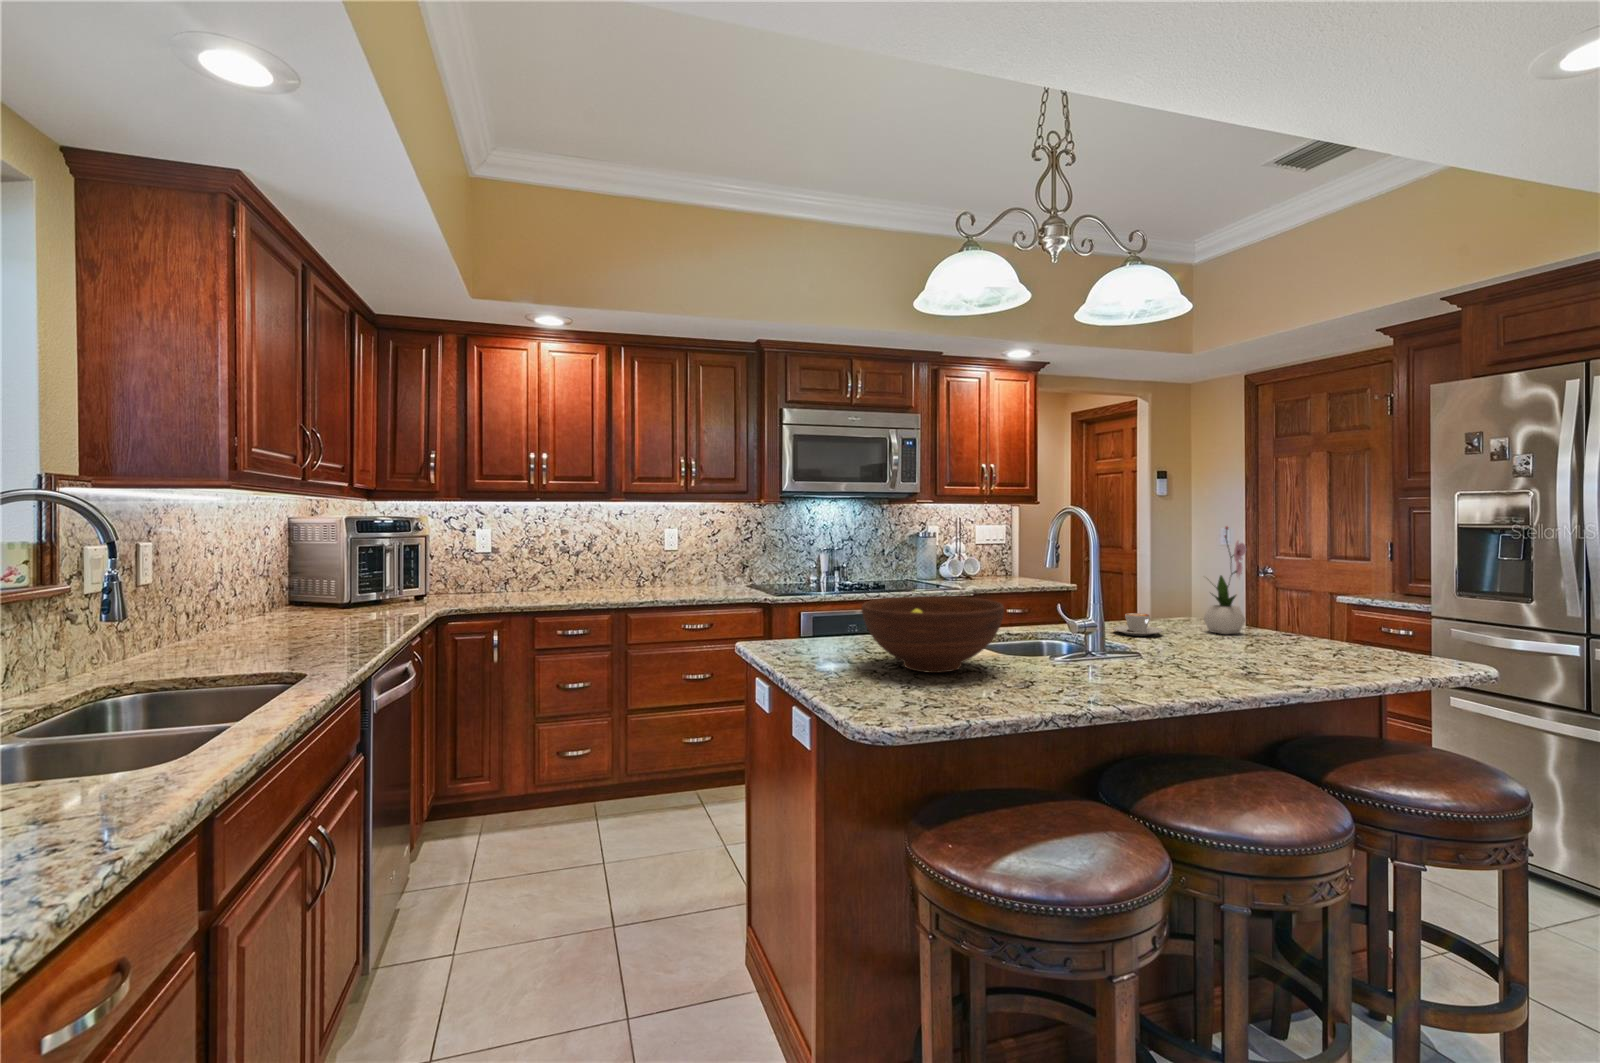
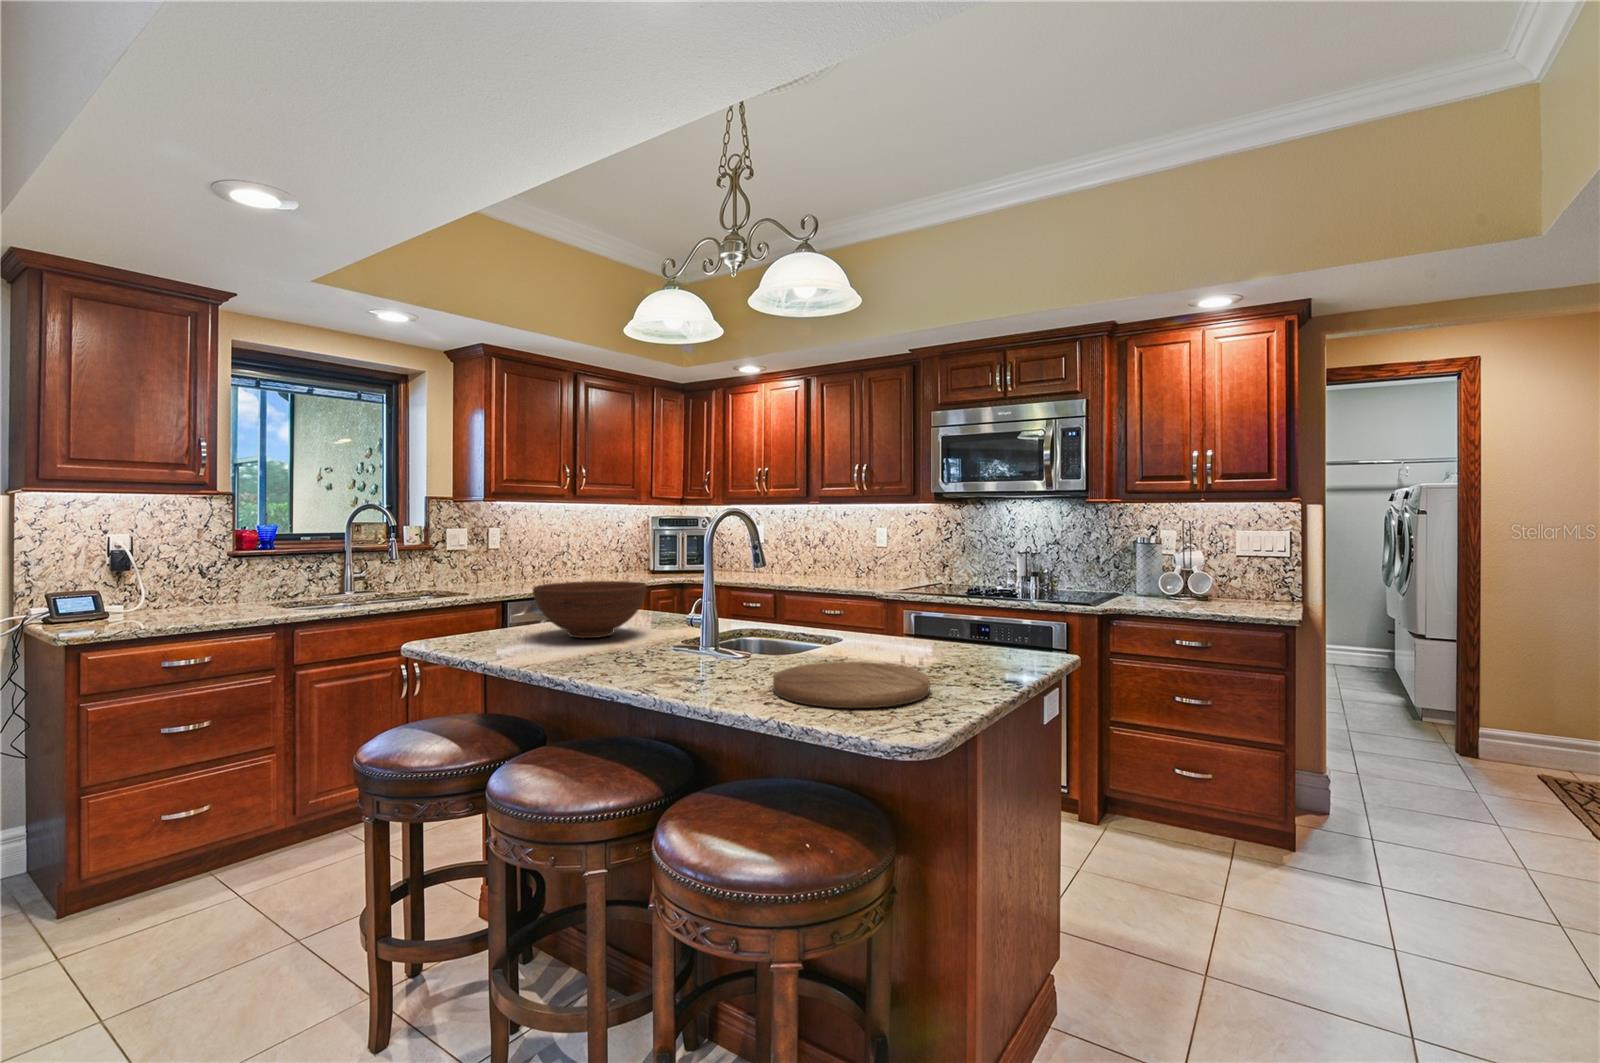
flower arrangement: present [1203,526,1247,634] -> none [946,532,998,669]
coffee cup: present [1112,613,1163,636] -> none [859,628,911,653]
cutting board: none [1228,636,1384,670] -> present [773,662,930,708]

